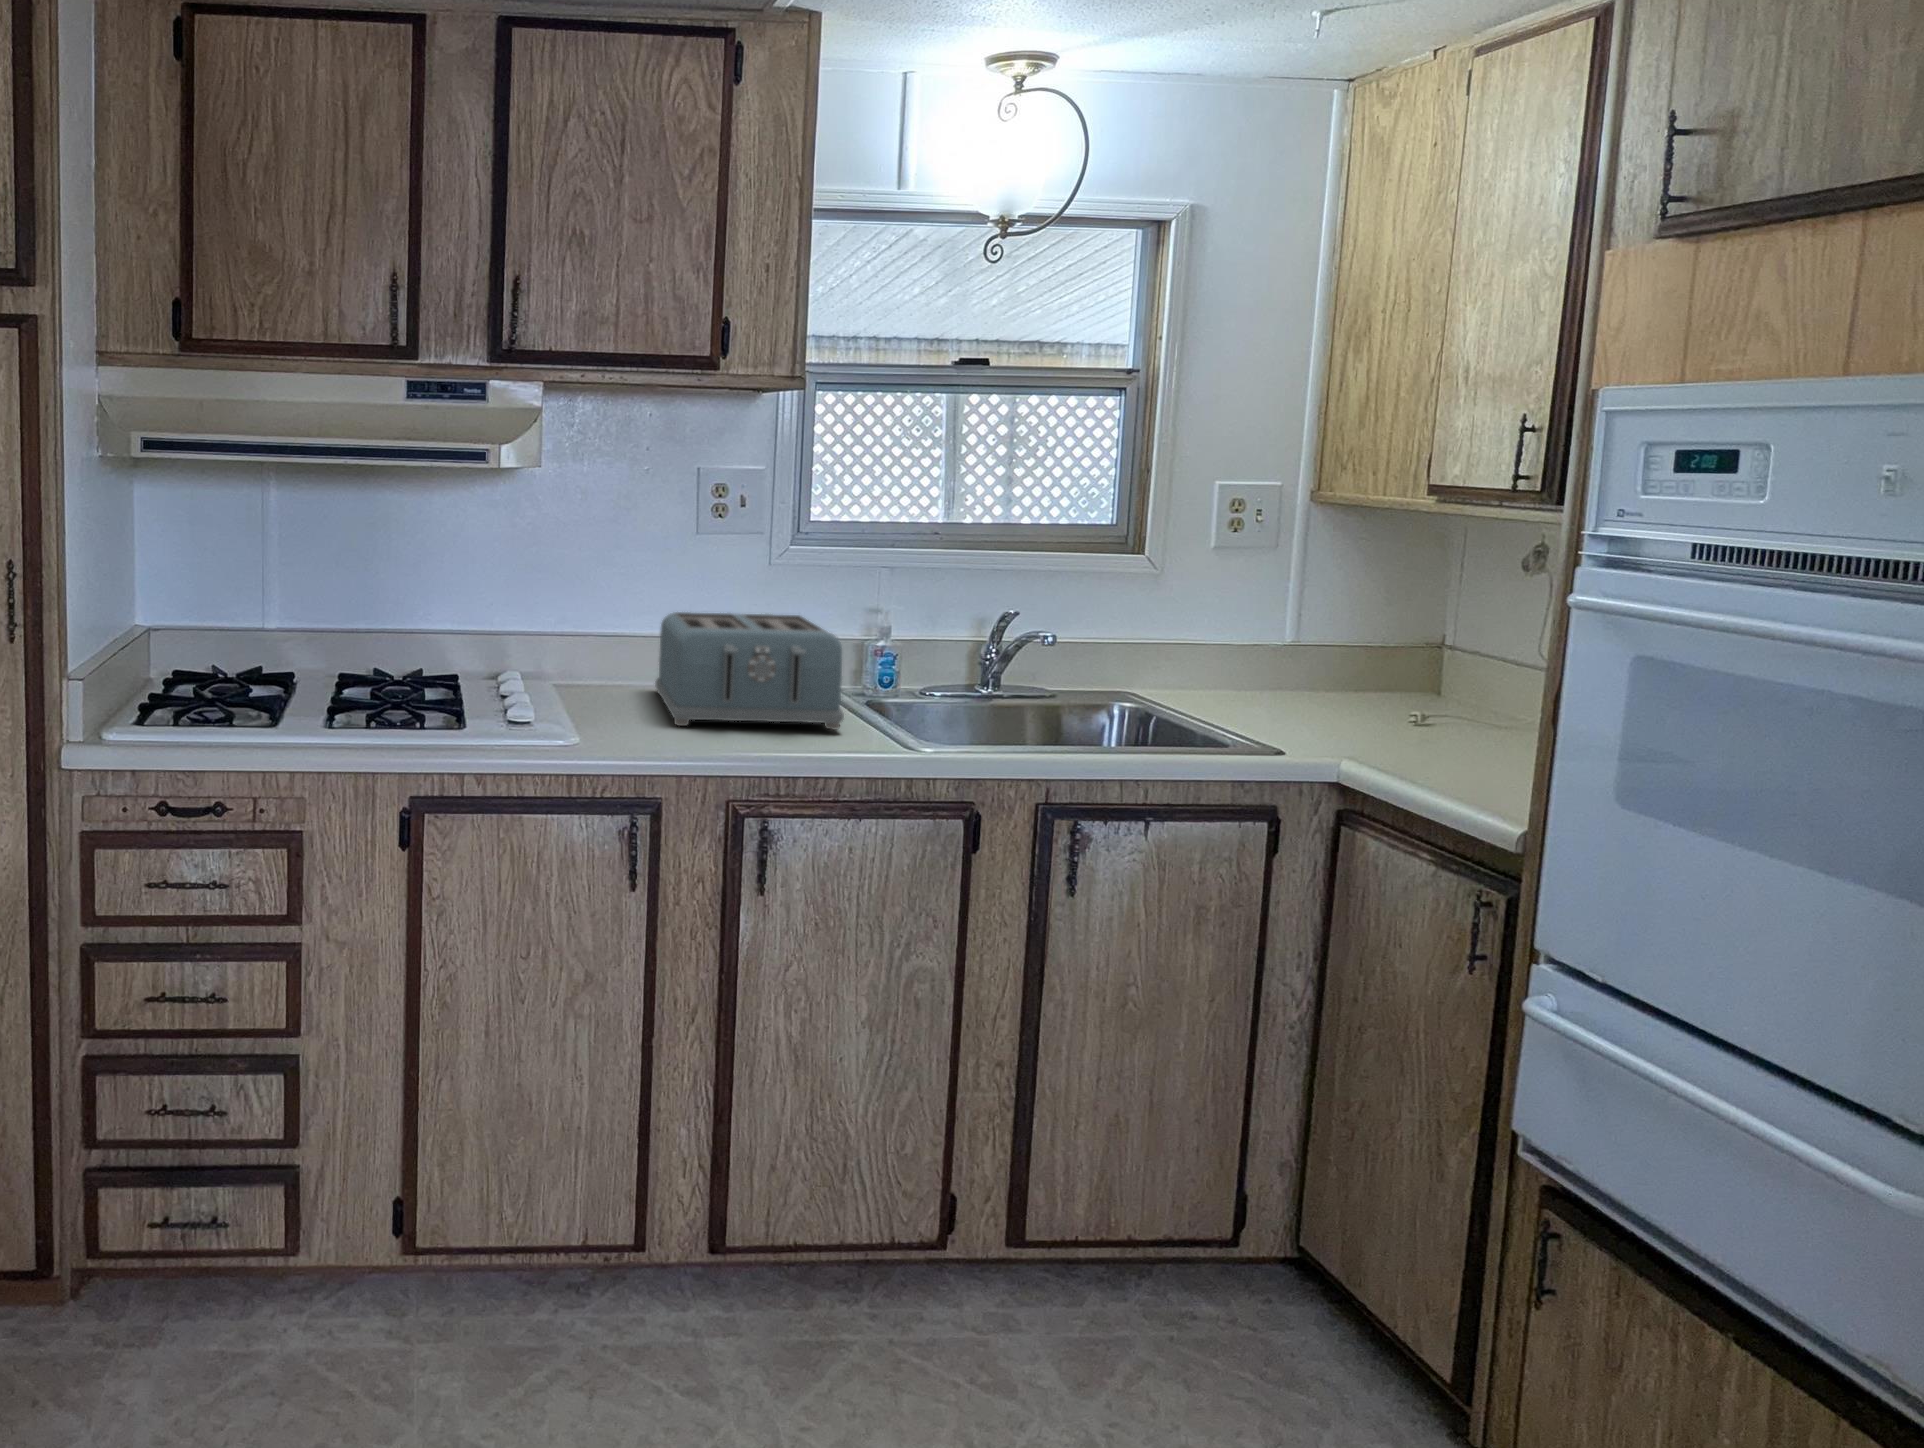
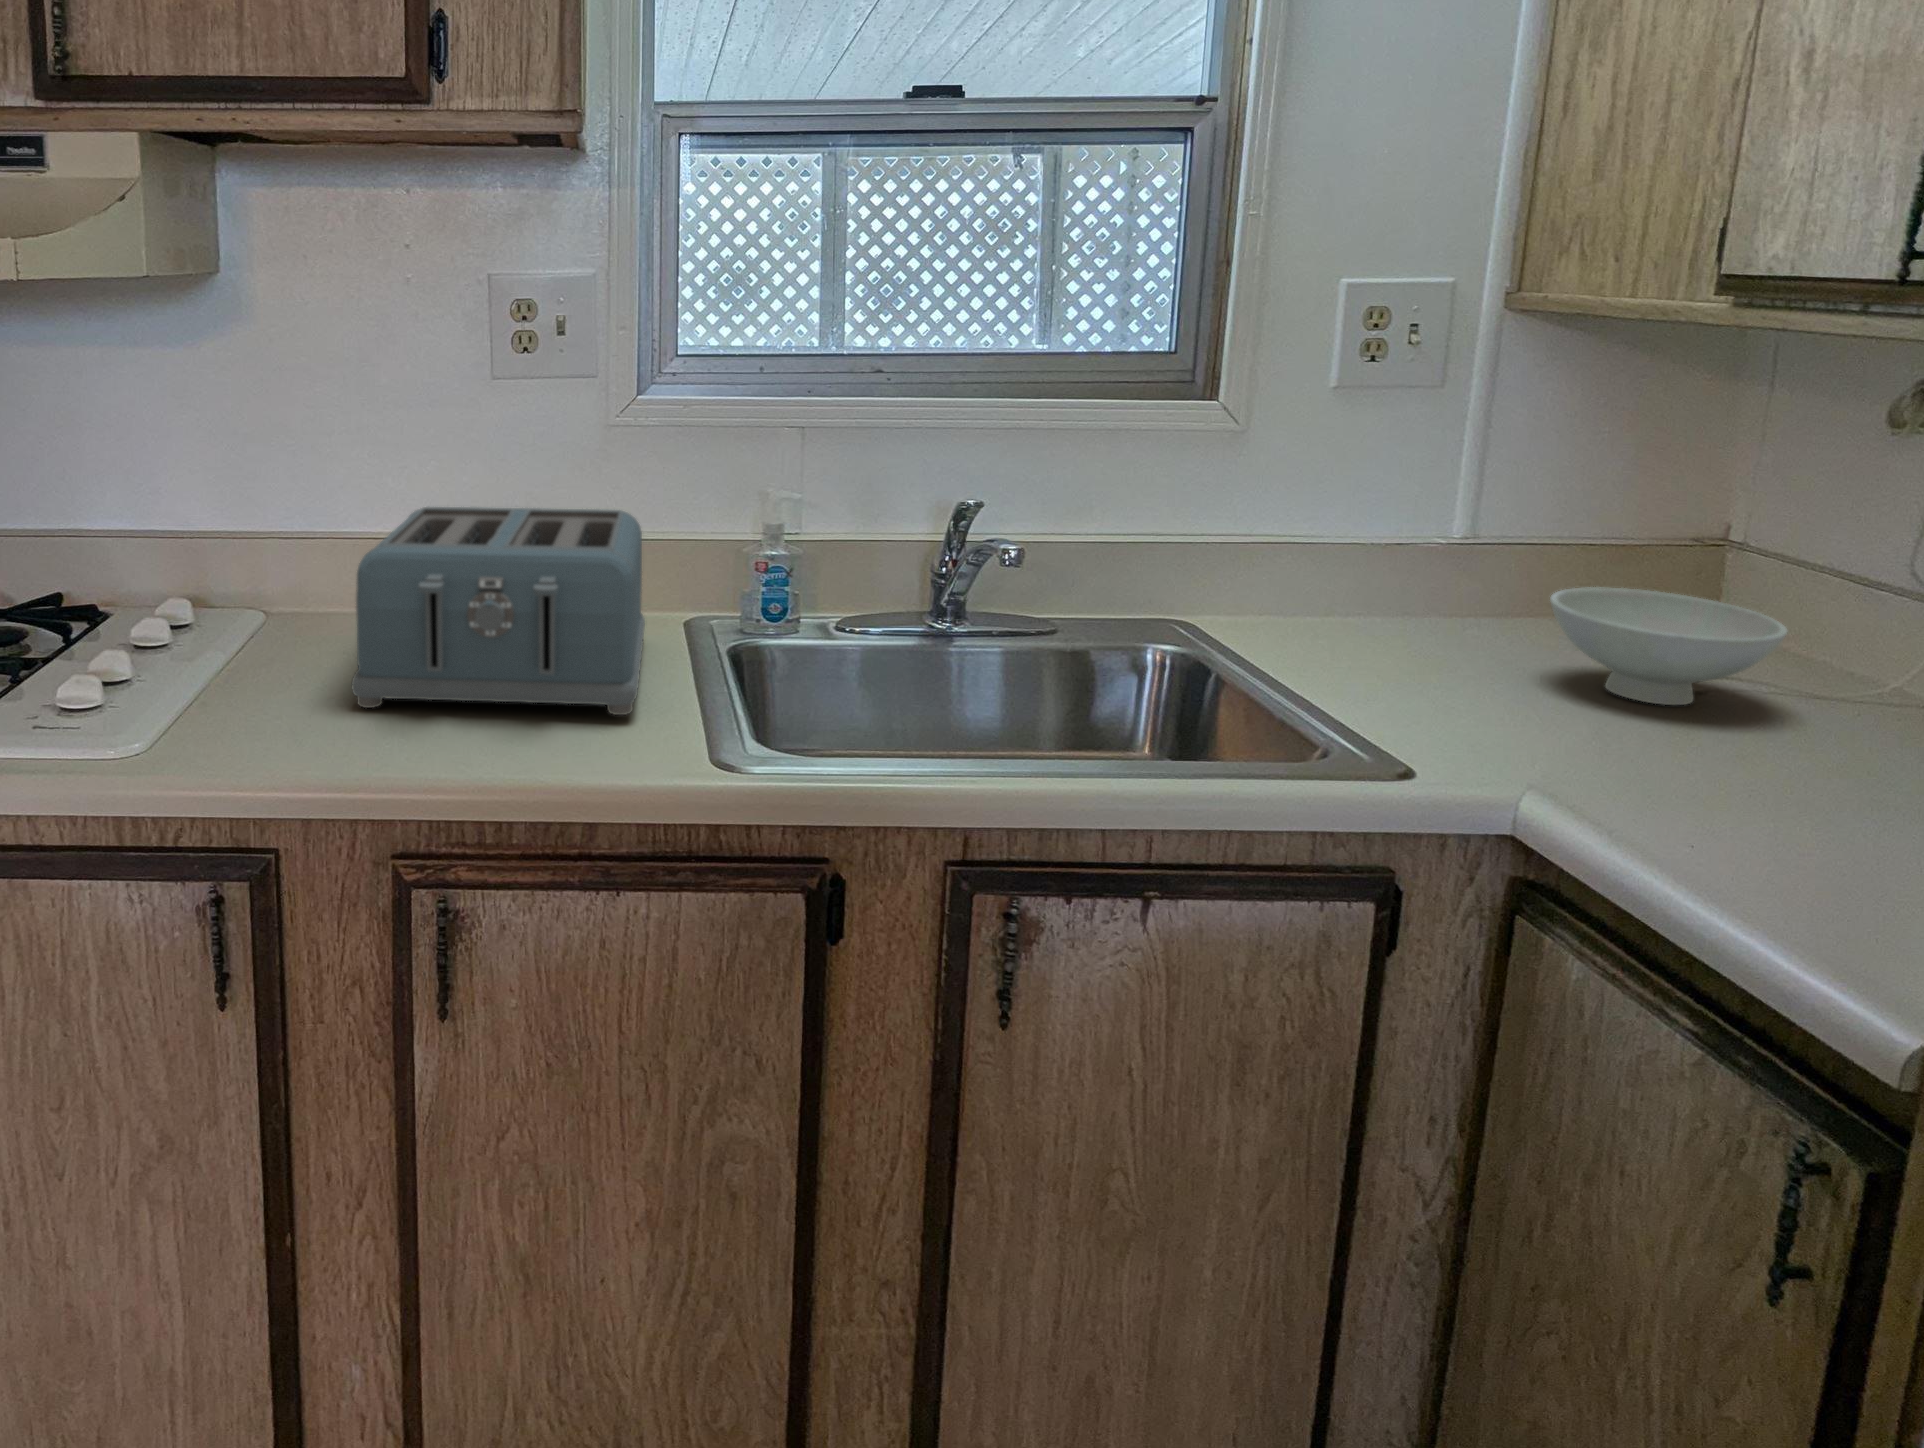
bowl: none [1349,665,1477,729] -> present [1550,587,1787,705]

